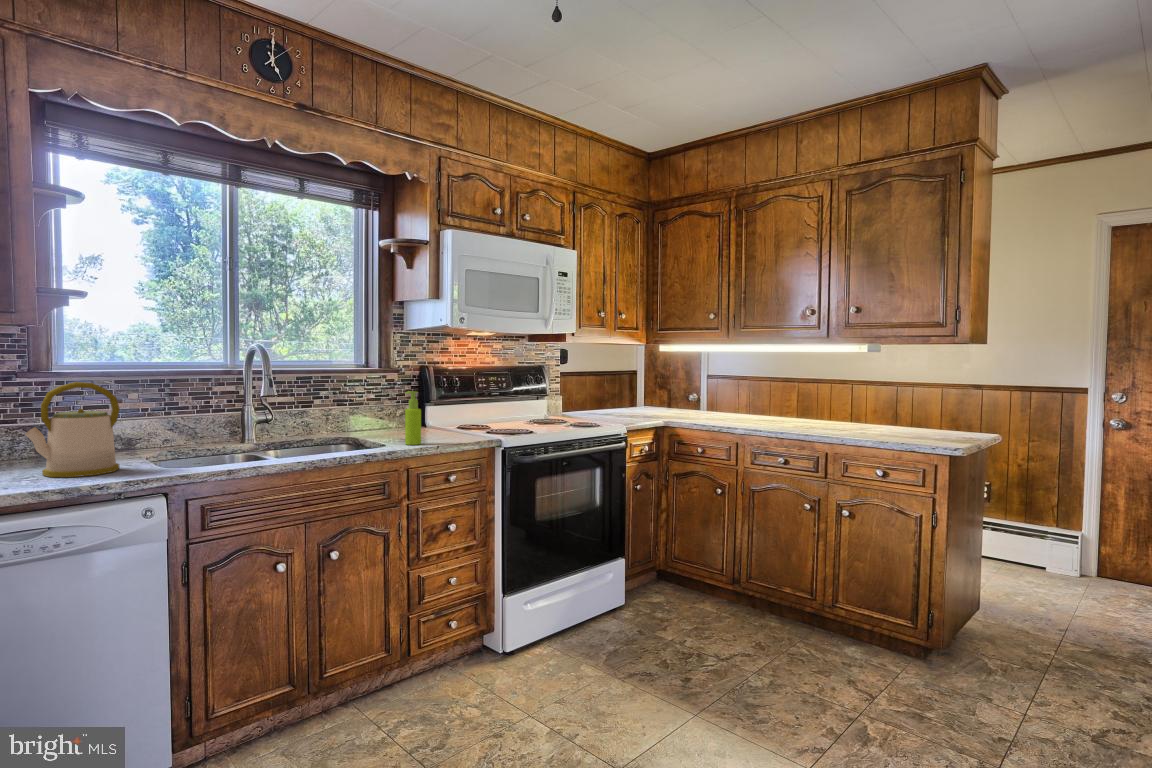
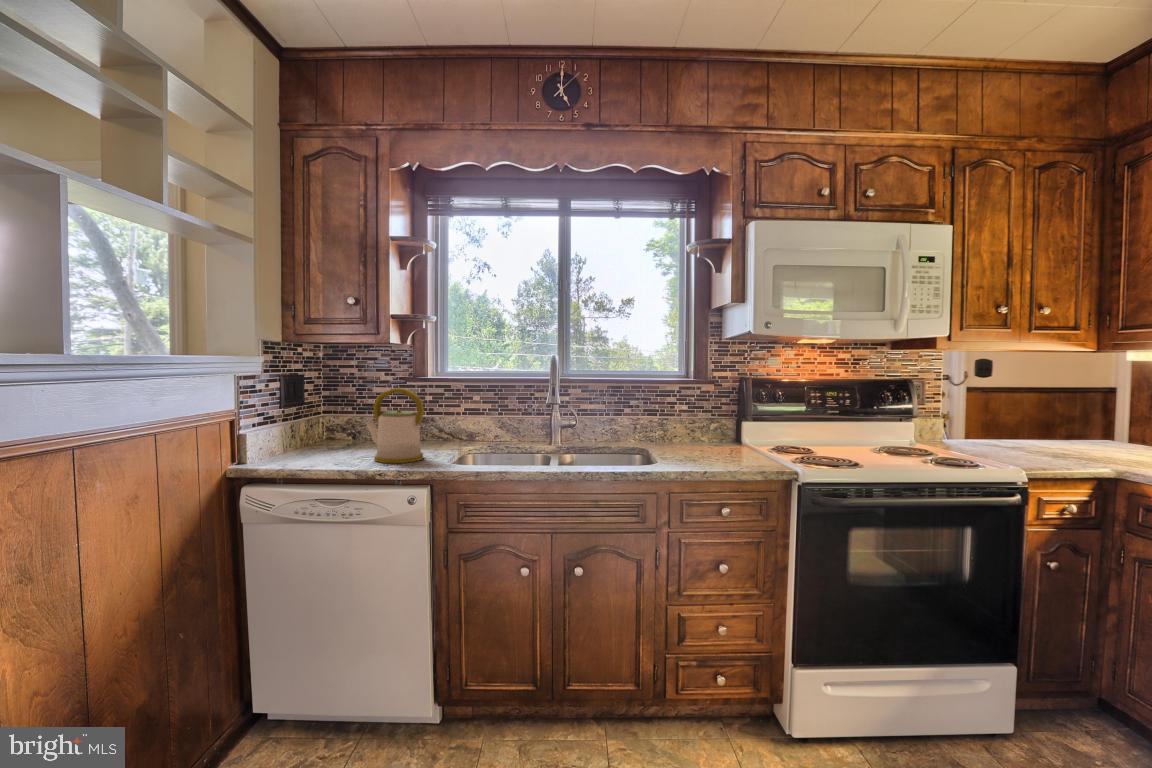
soap dispenser: present [405,391,421,445] -> none [674,407,694,466]

